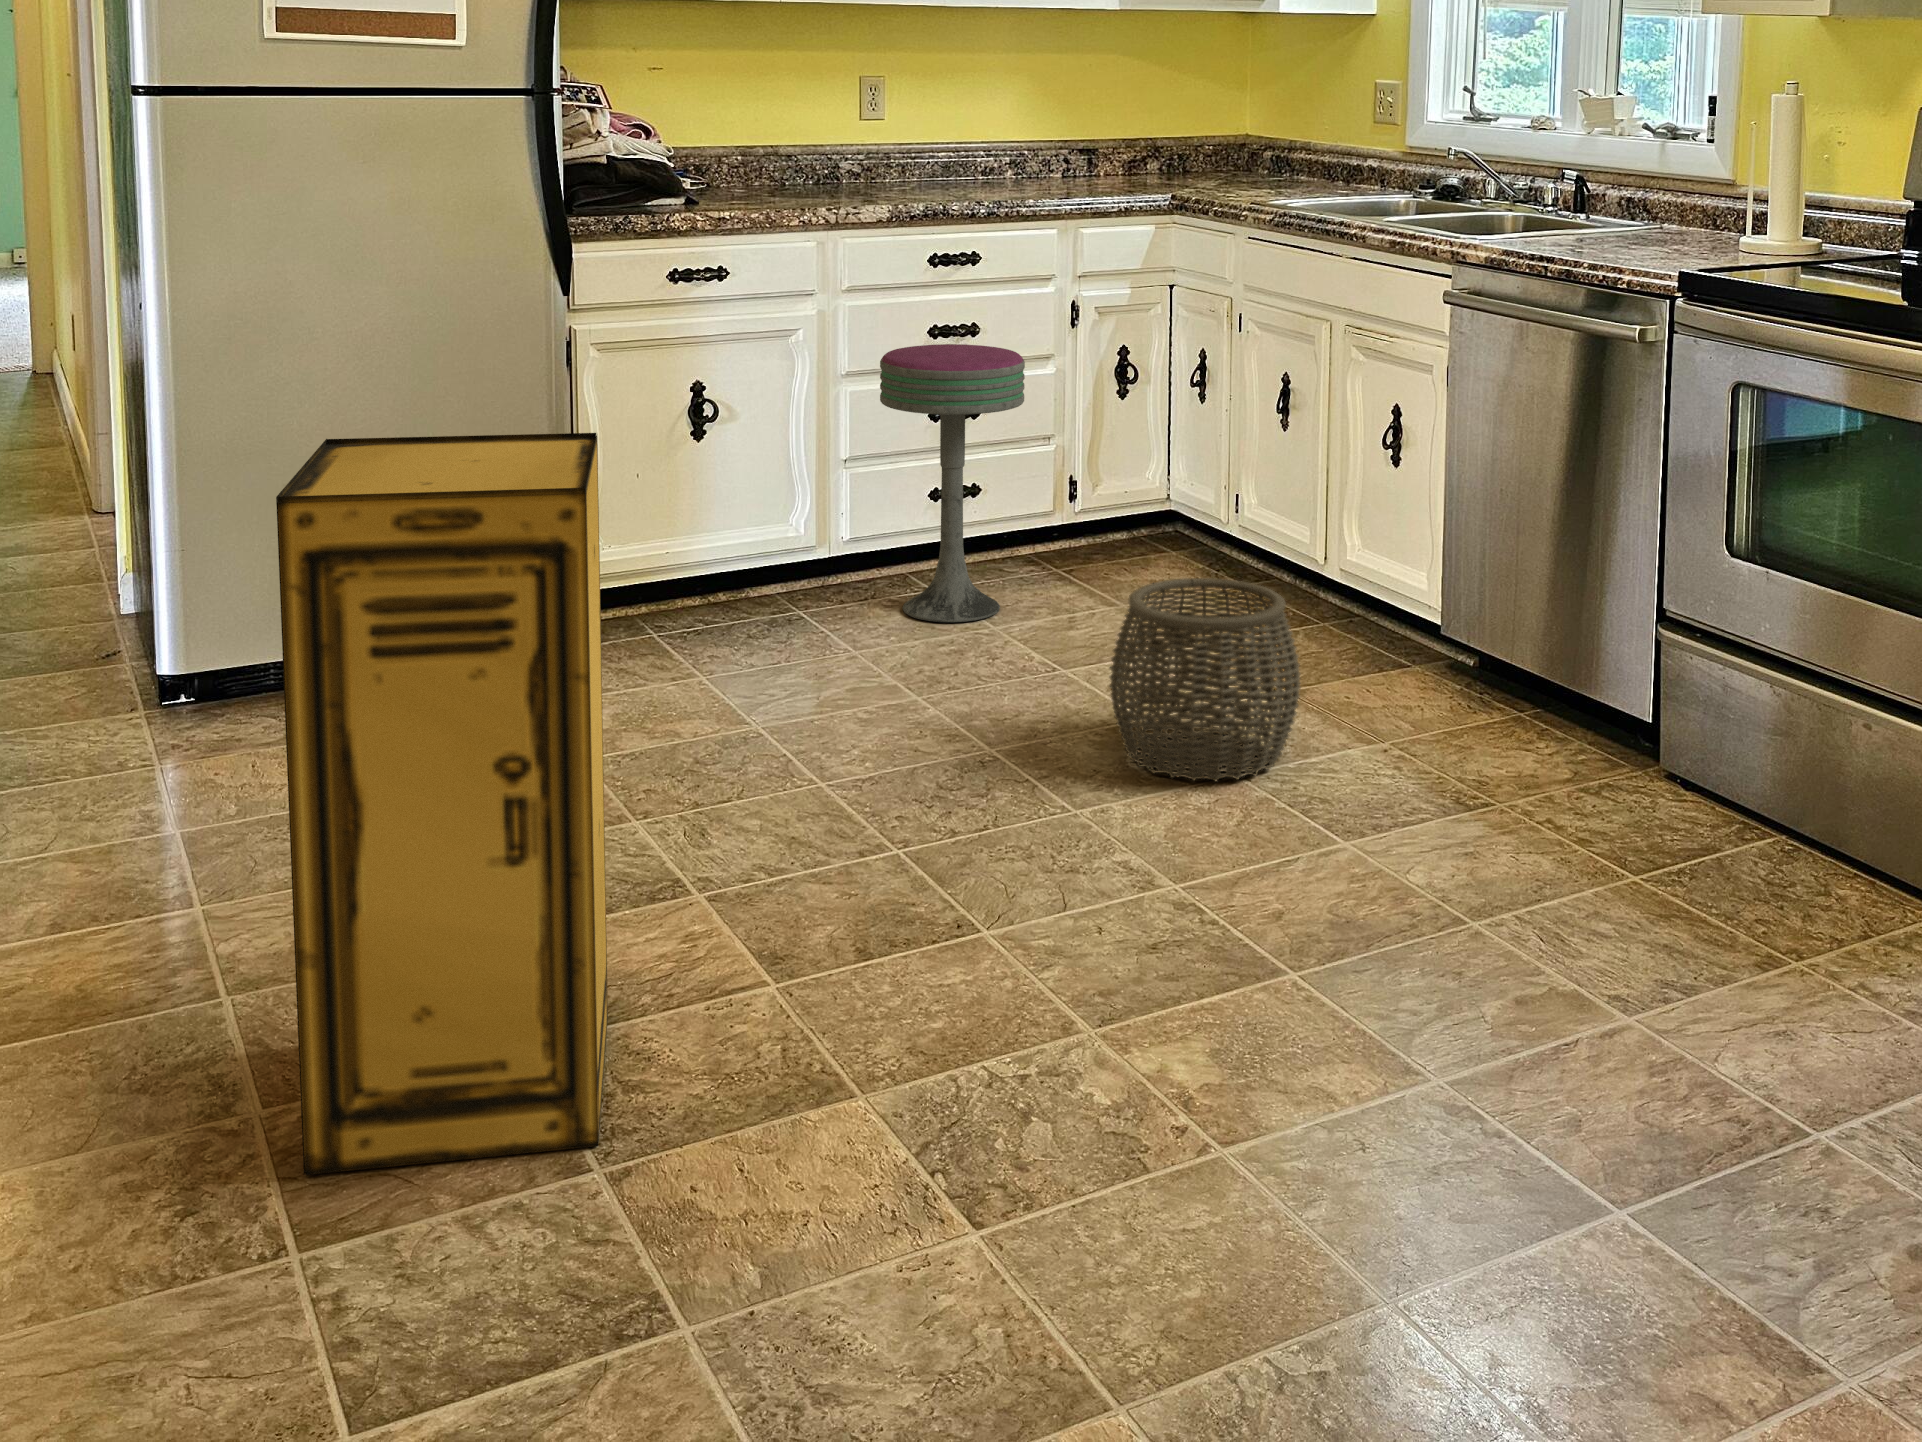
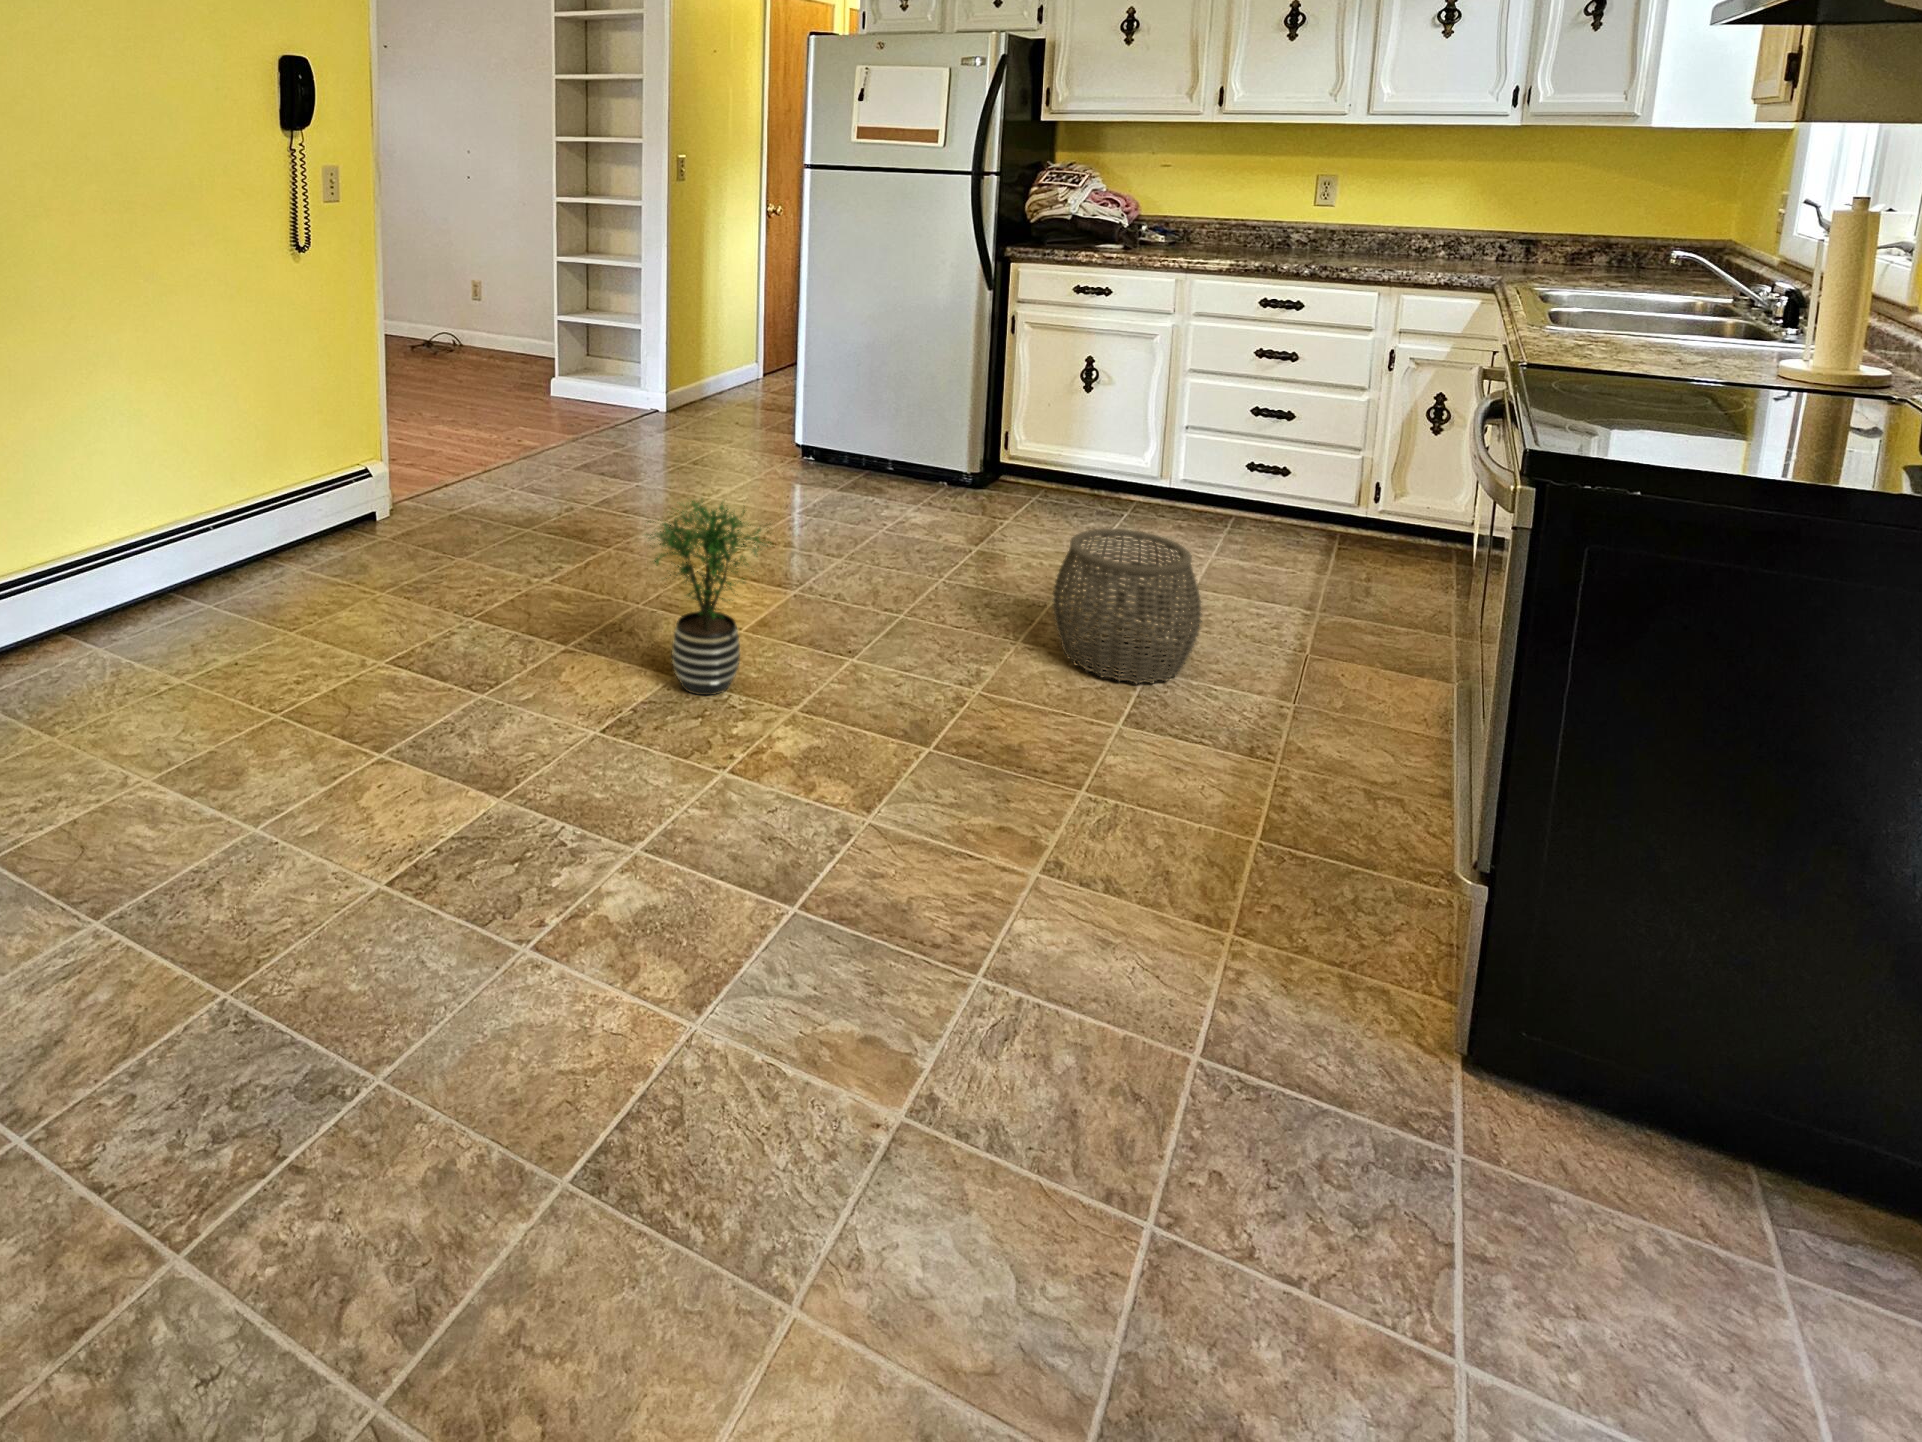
bar stool: present [880,344,1025,622] -> none [1163,357,1274,552]
storage cabinet: present [276,433,608,1175] -> none [470,308,637,635]
potted plant: none [851,693,1099,1049] -> present [648,501,771,695]

